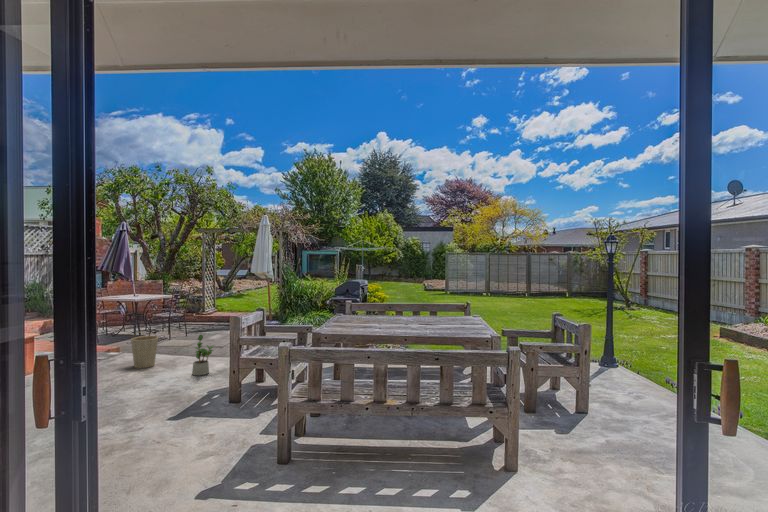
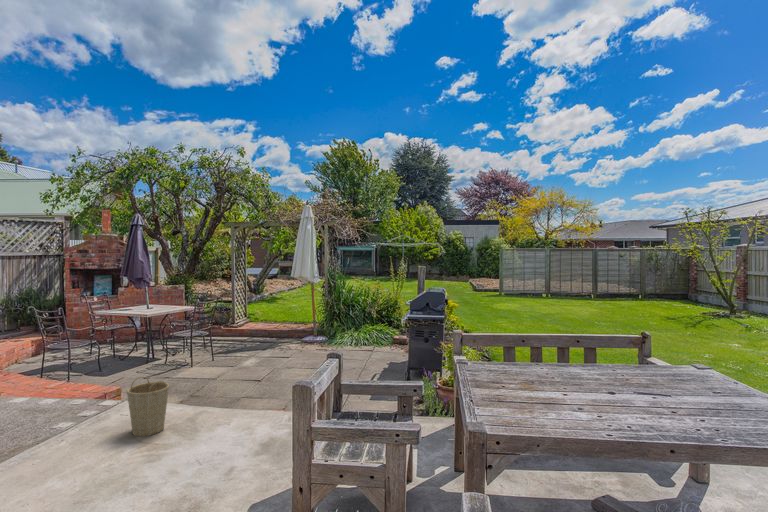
potted plant: present [192,335,213,375] -> none [220,389,255,457]

